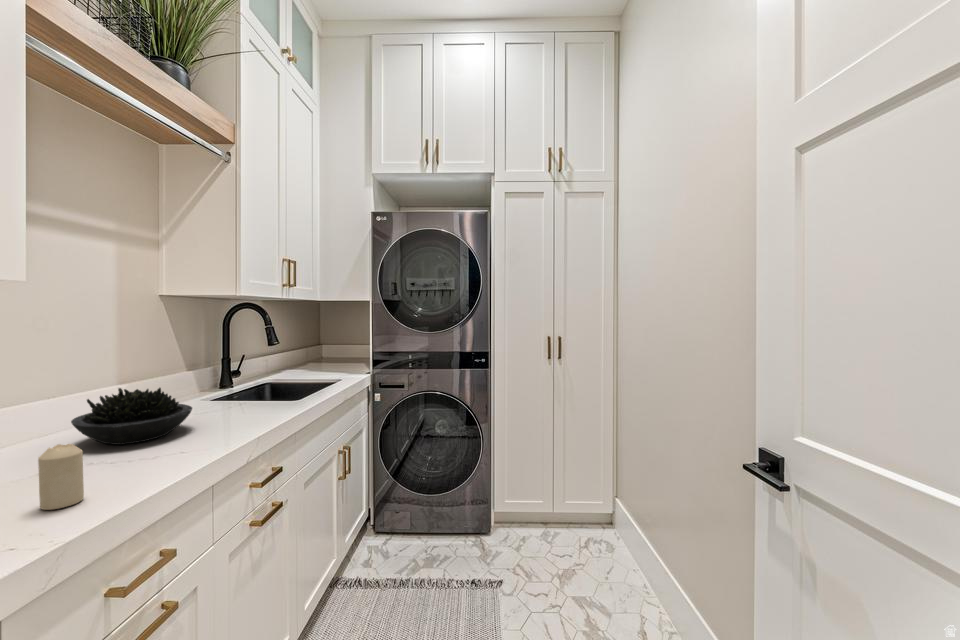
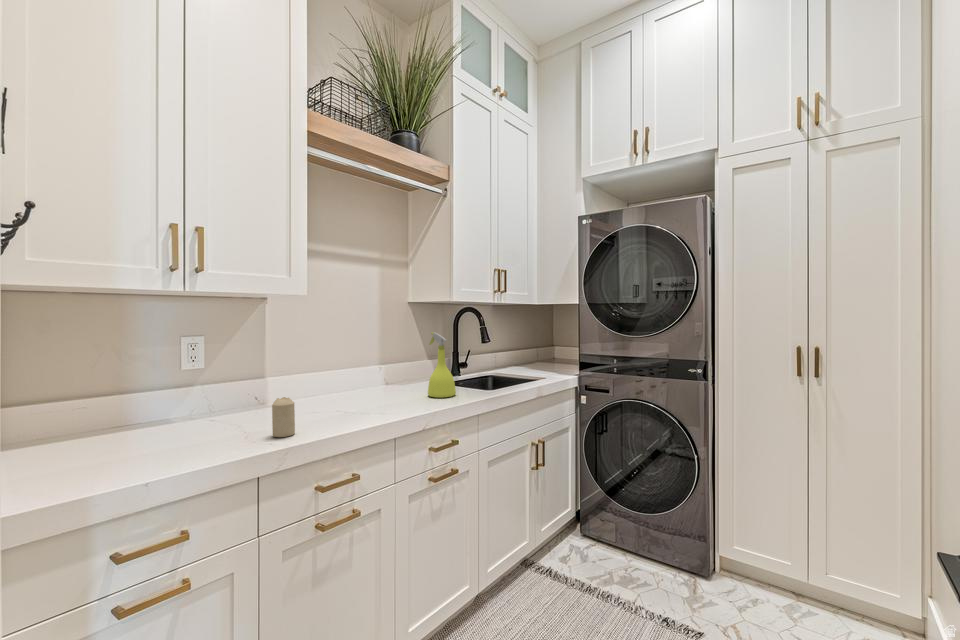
spray bottle: none [228,334,268,416] -> present [428,332,456,398]
succulent plant: present [71,388,192,445] -> none [327,367,397,406]

